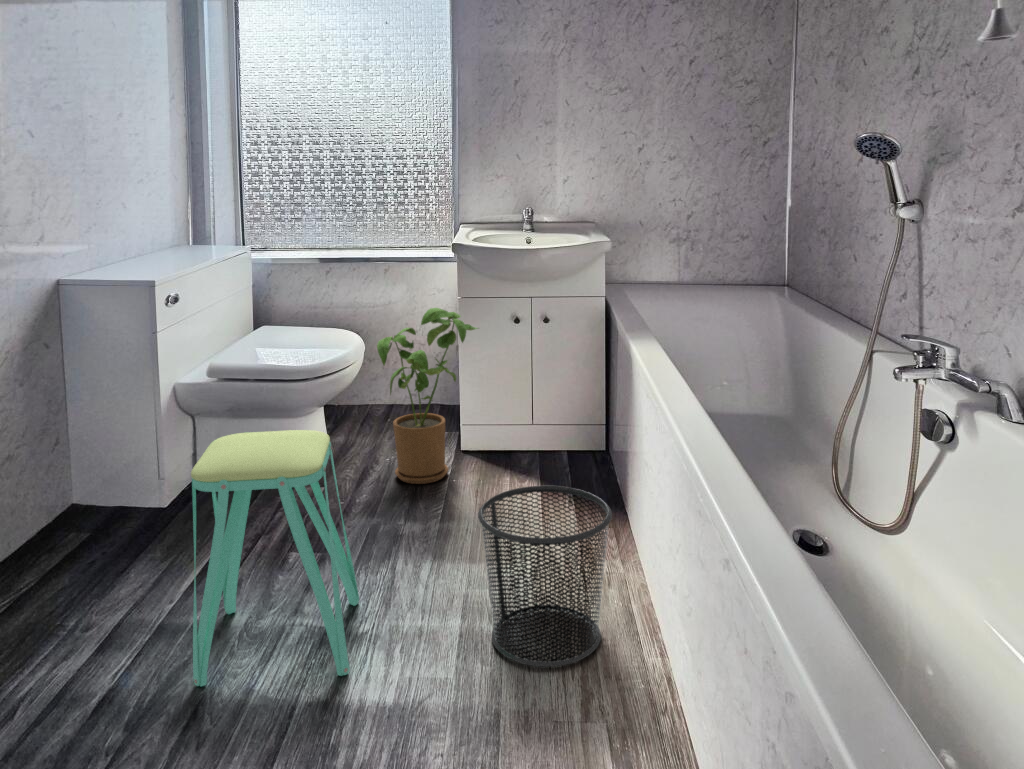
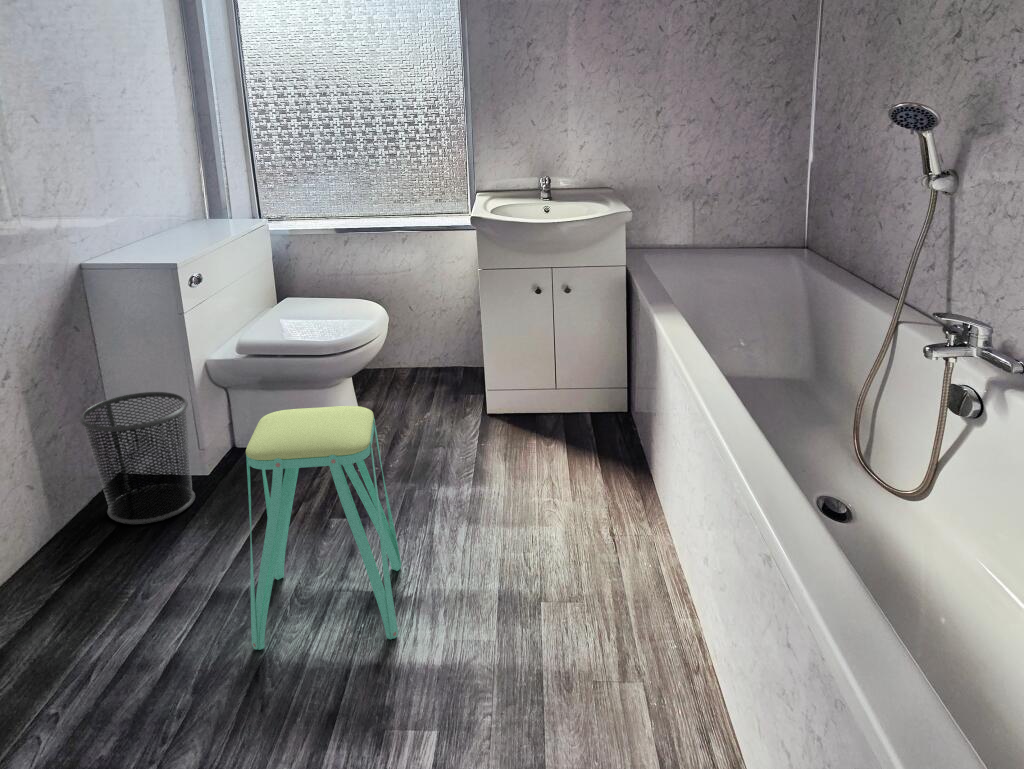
house plant: present [377,308,478,484] -> none [406,274,508,447]
waste bin: present [478,486,612,667] -> present [80,392,195,524]

